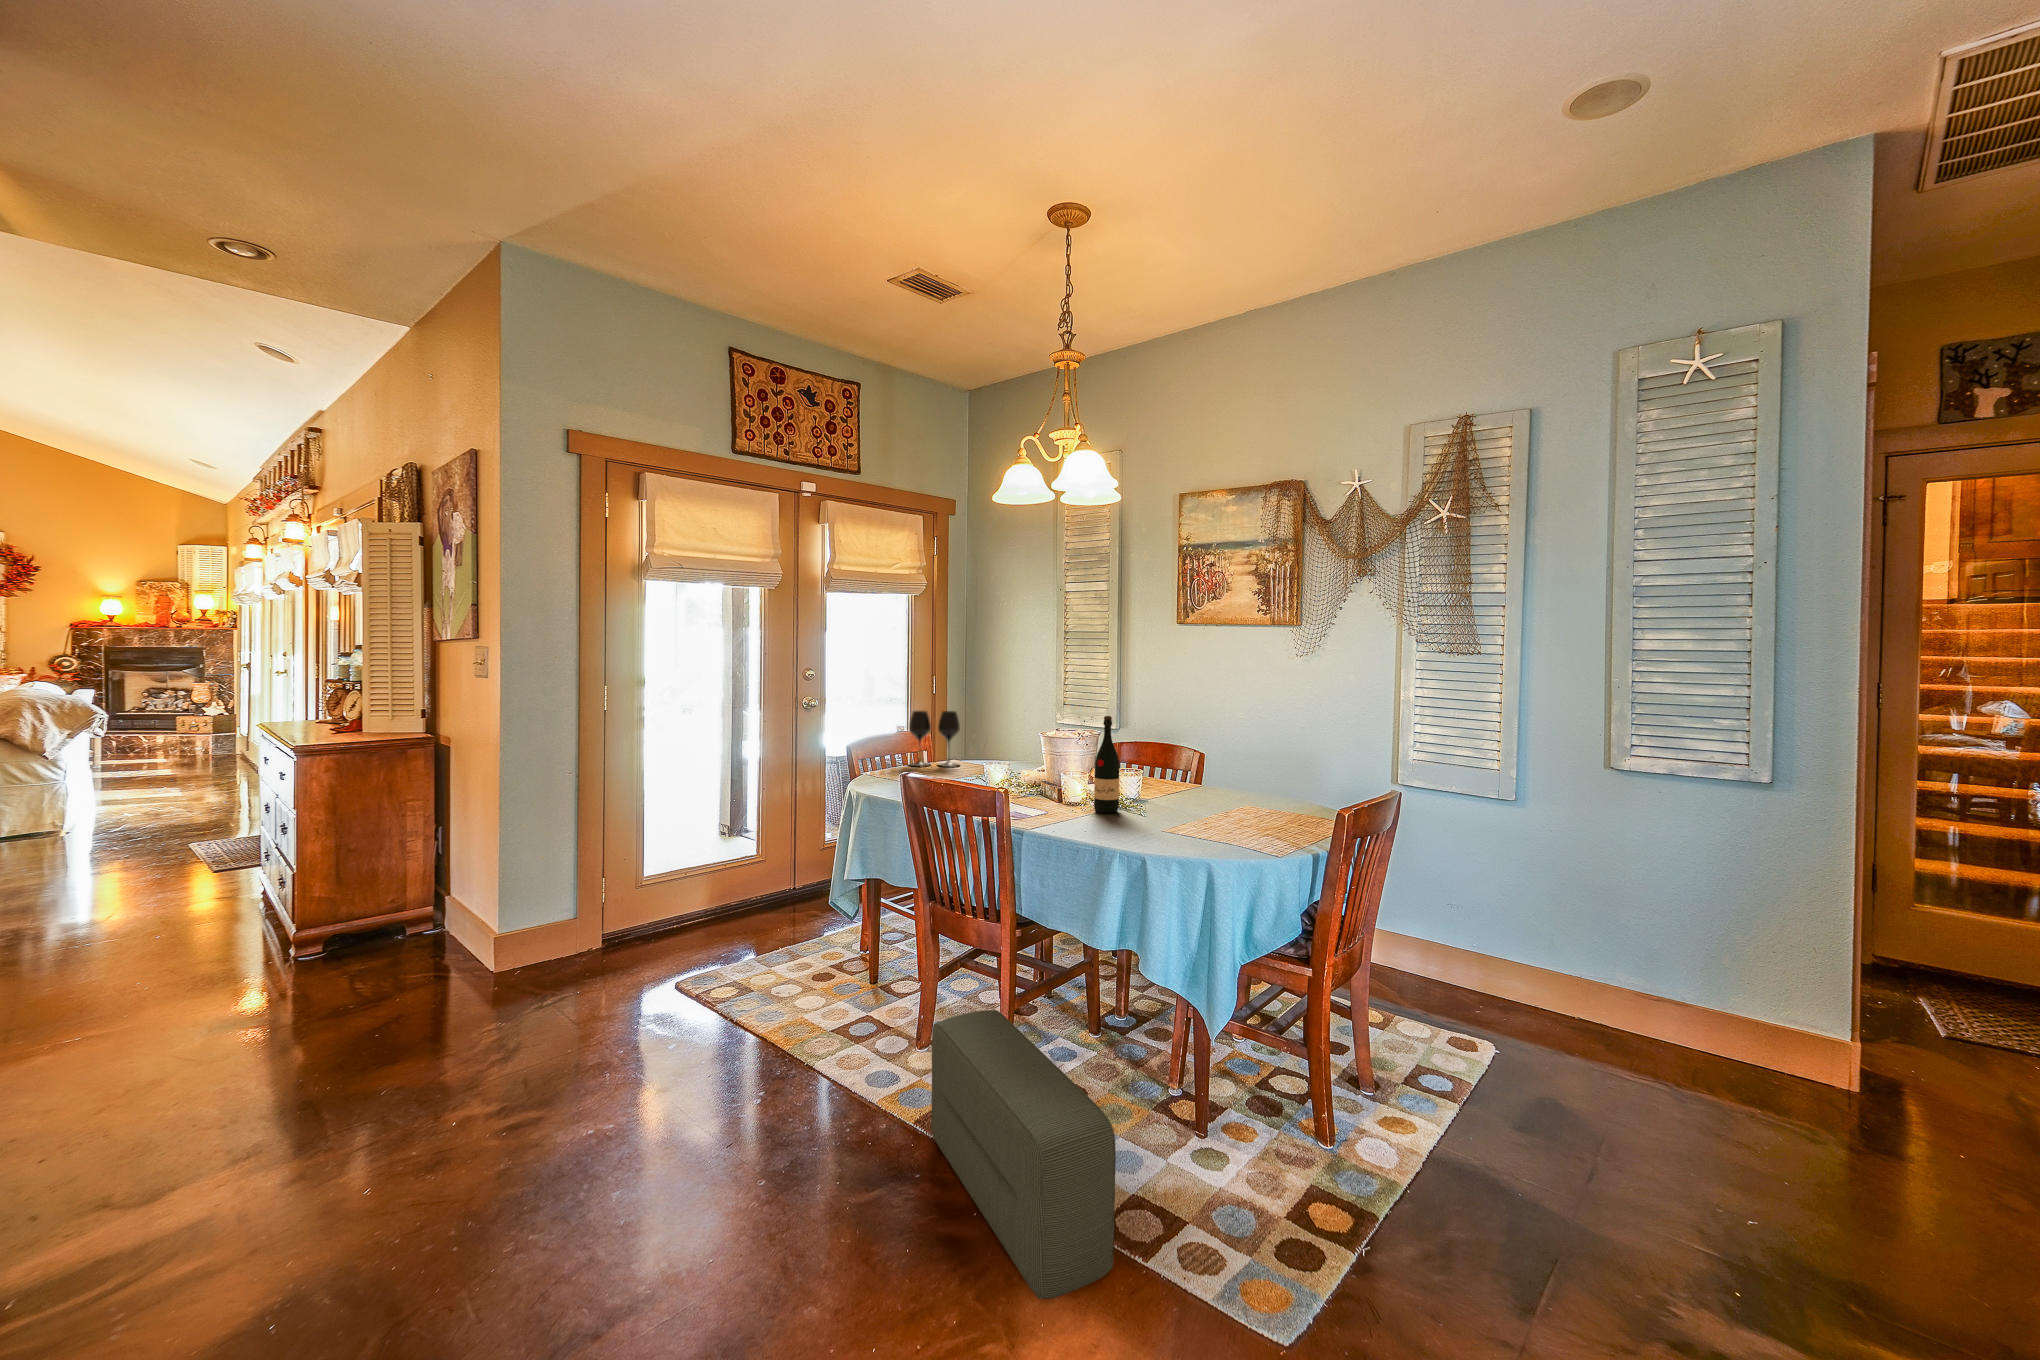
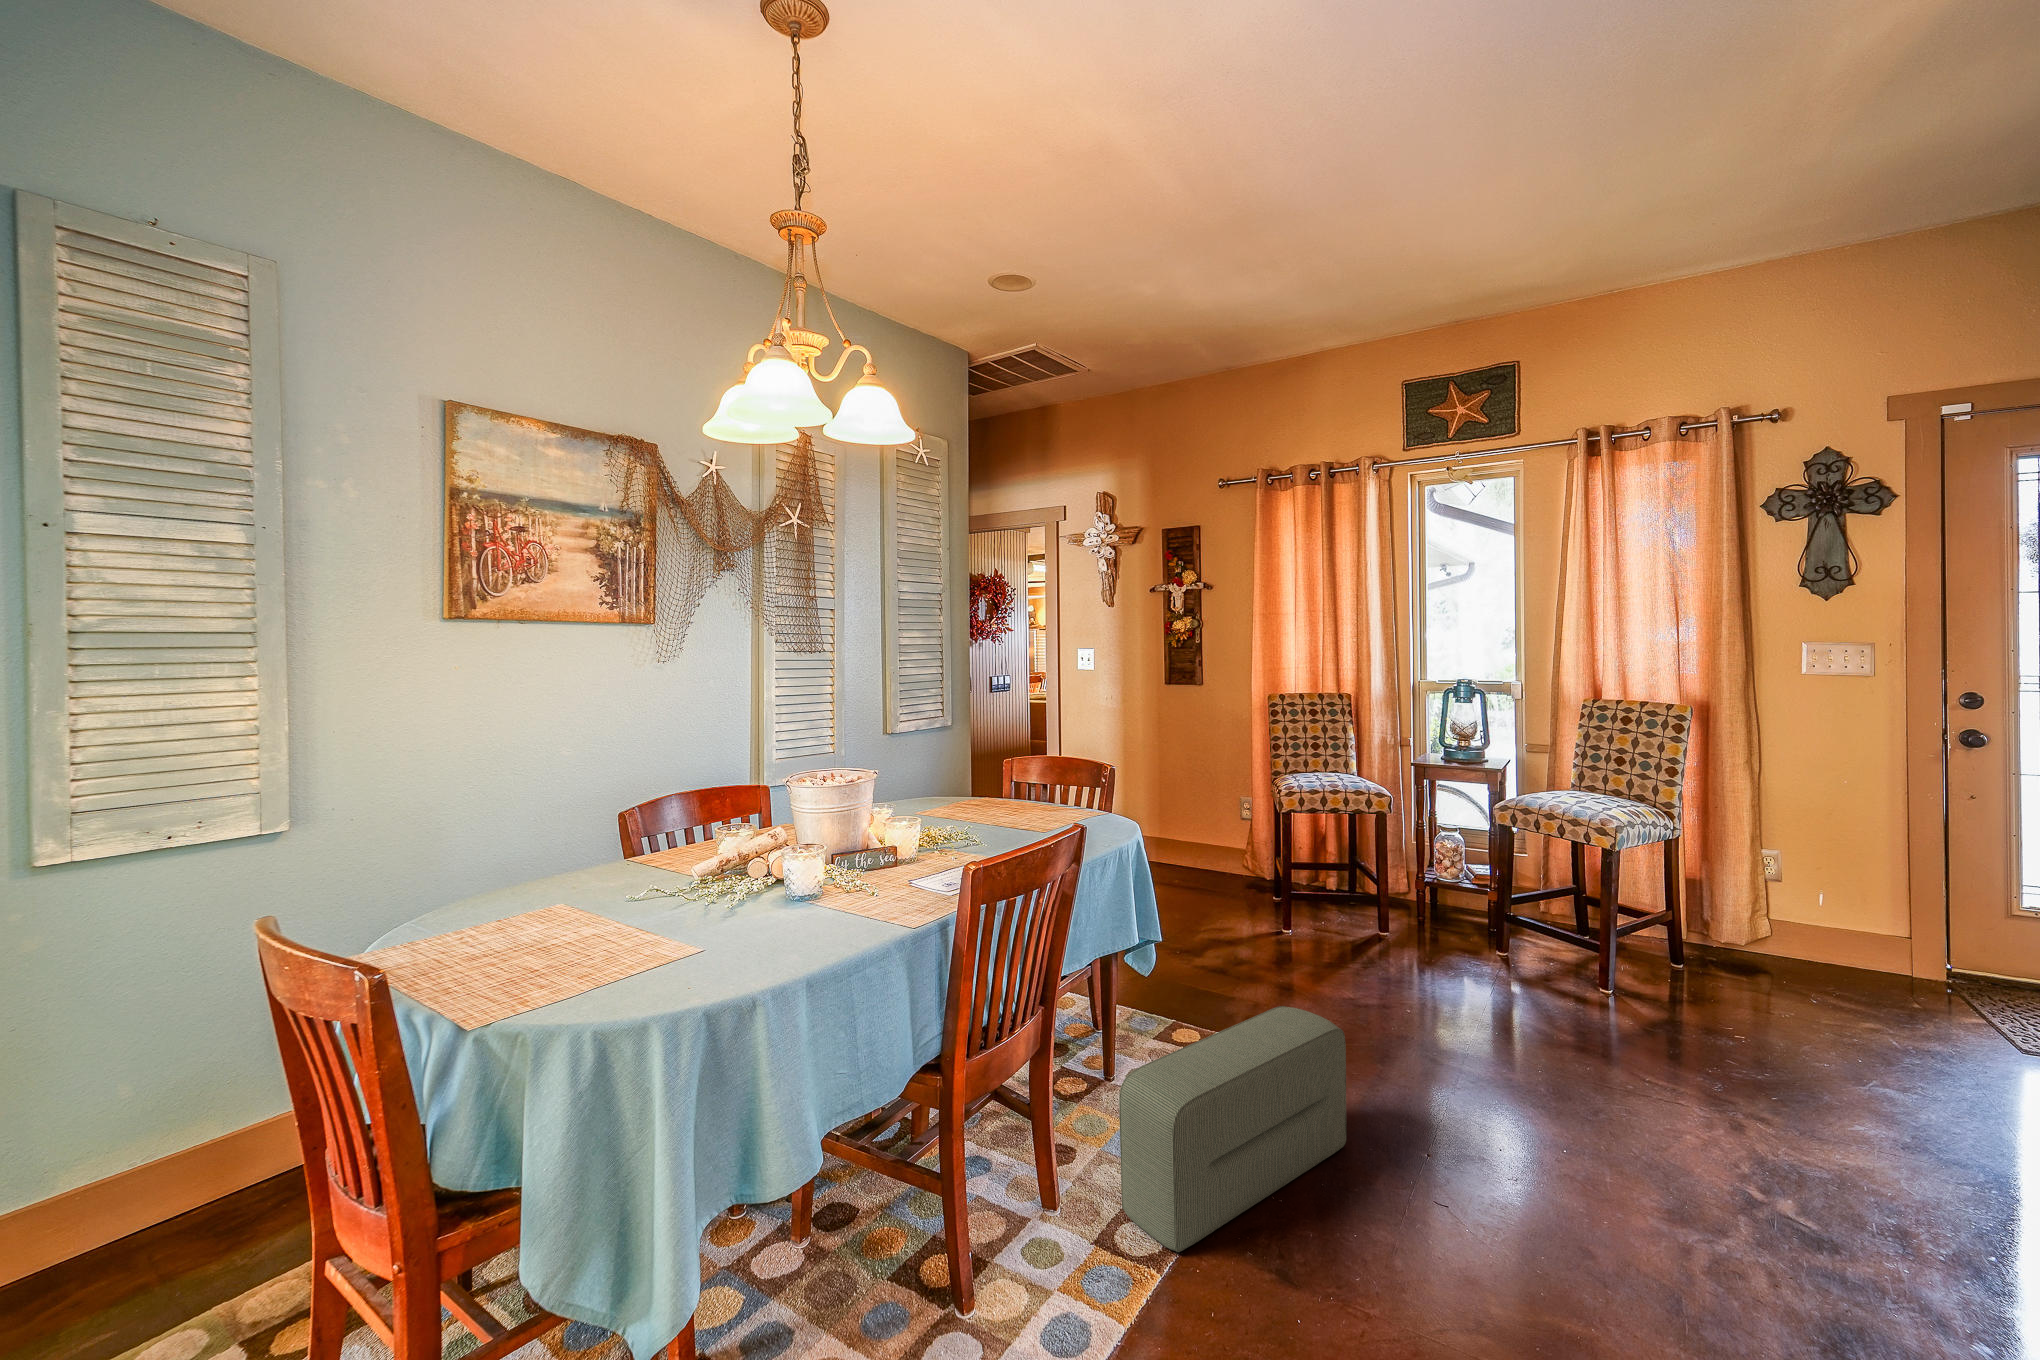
wine glass: present [909,711,960,767] -> none [473,811,572,974]
wine bottle: present [1094,716,1119,813] -> none [950,730,982,847]

